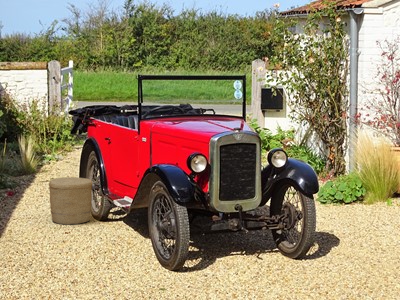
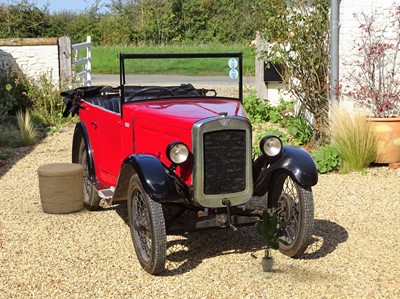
potted plant: none [260,214,296,268] -> present [252,210,290,271]

